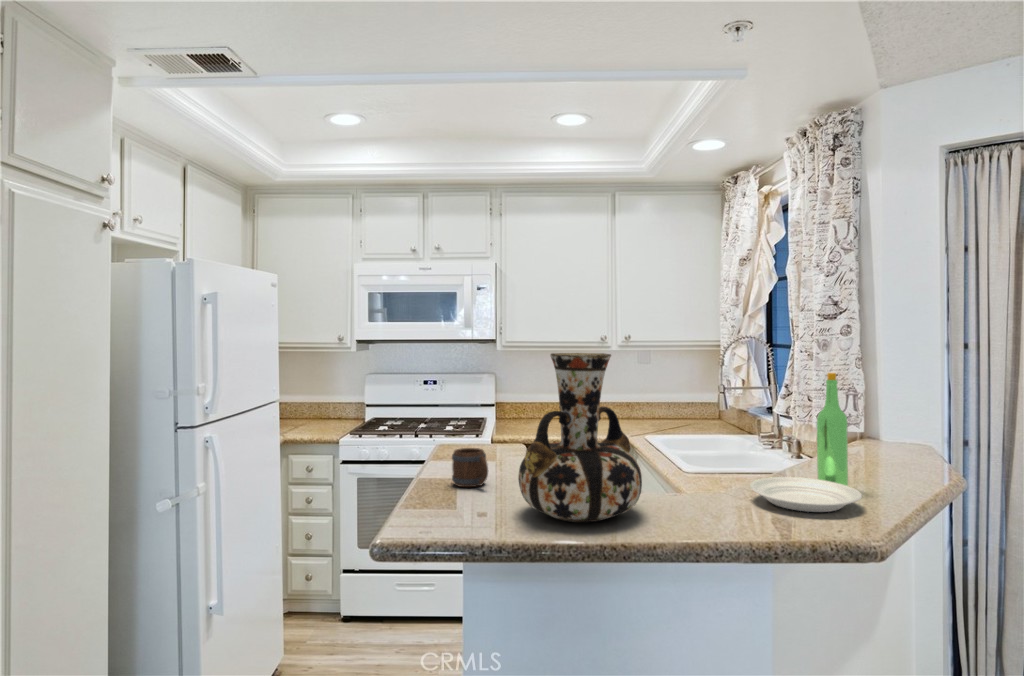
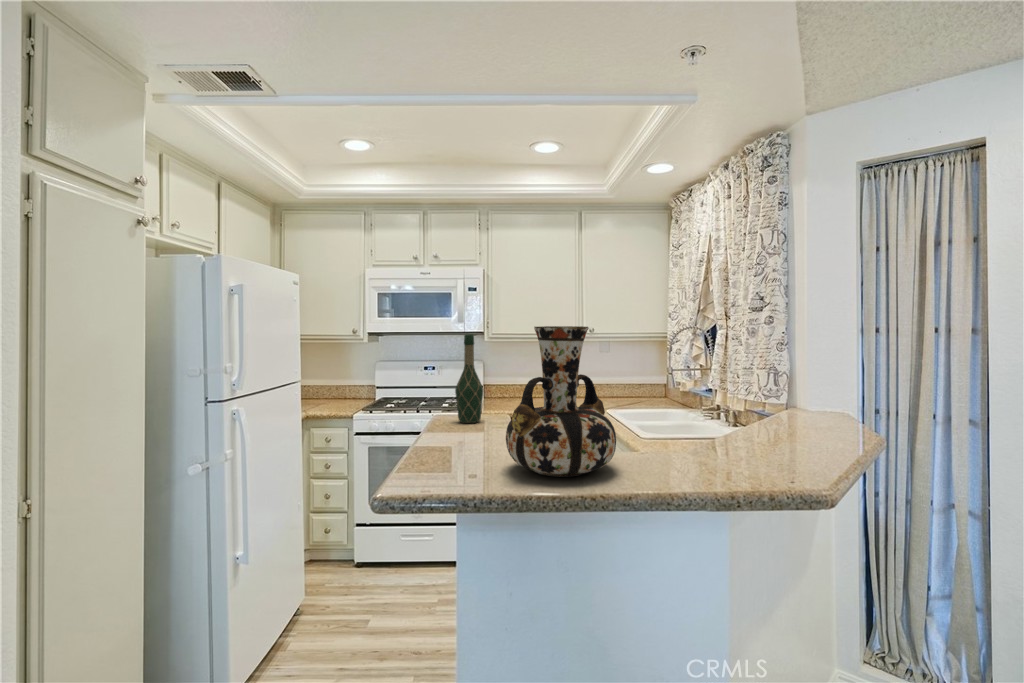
wine bottle: none [462,352,494,455] -> present [455,334,483,423]
plate: present [750,373,862,512] -> none [709,346,808,466]
mug: present [452,448,488,487] -> none [446,415,479,449]

